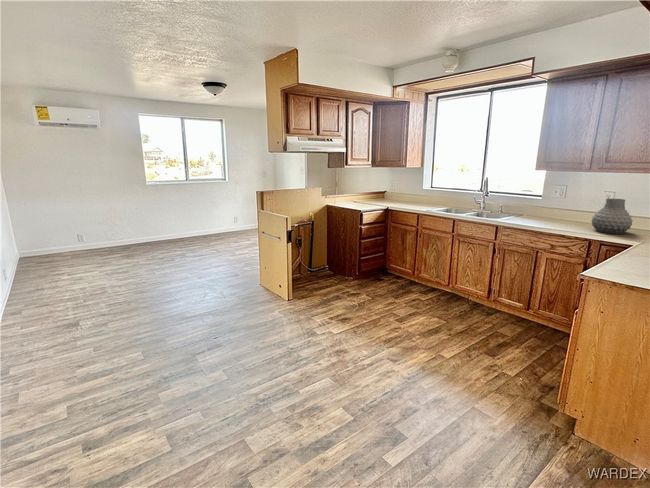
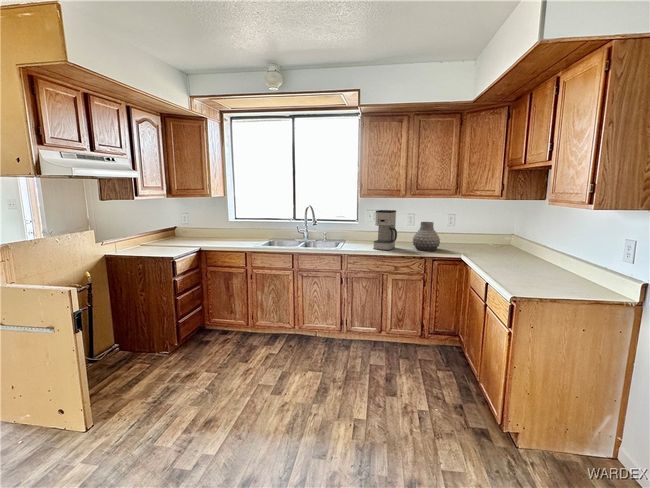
coffee maker: none [538,183,577,227] -> present [373,210,397,250]

